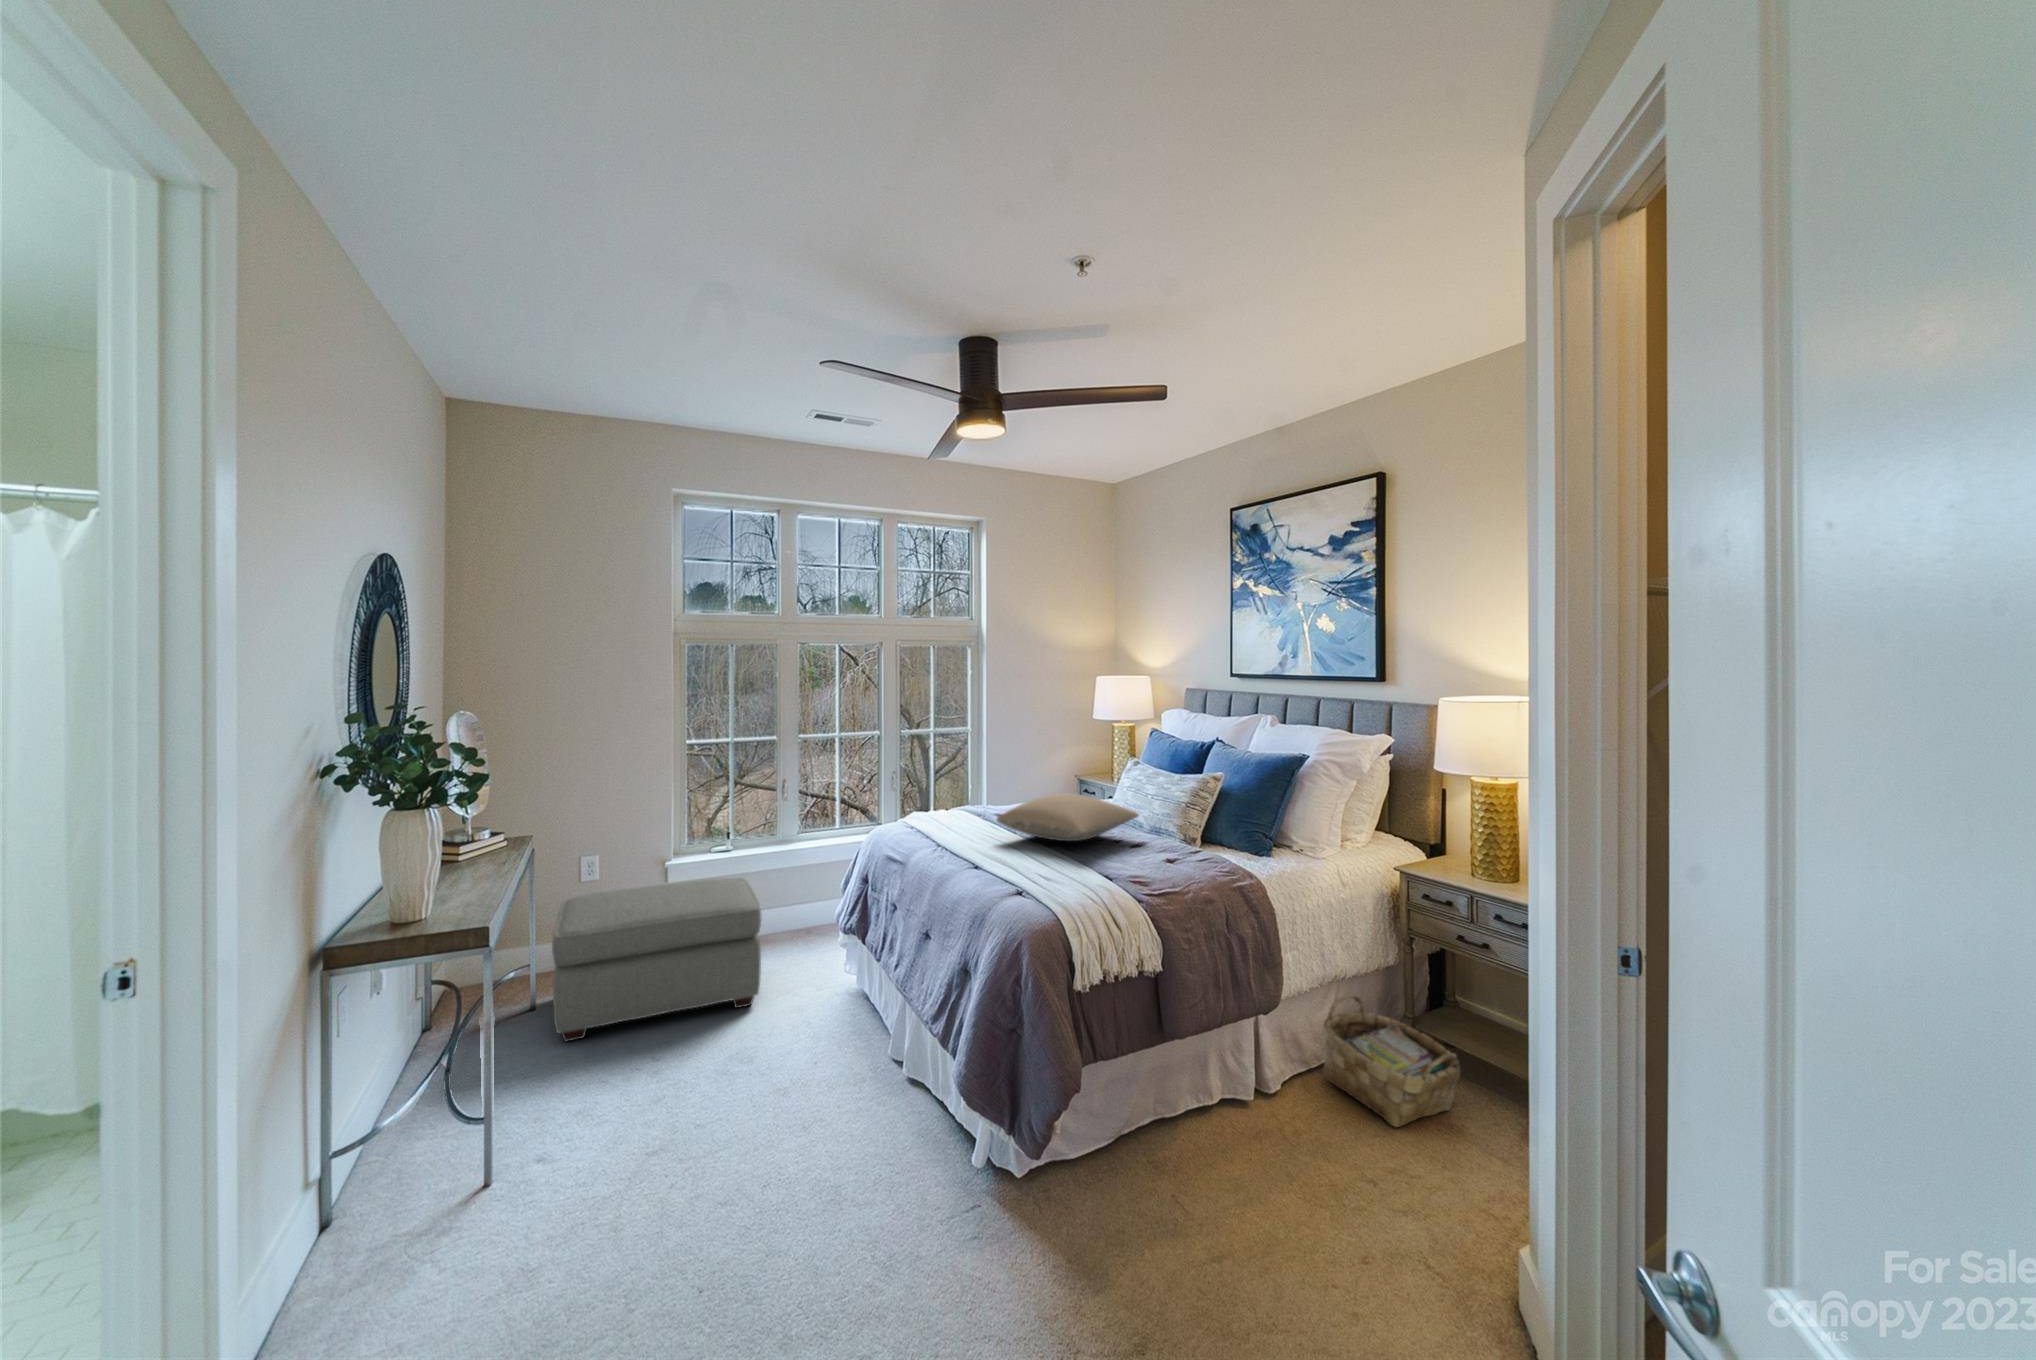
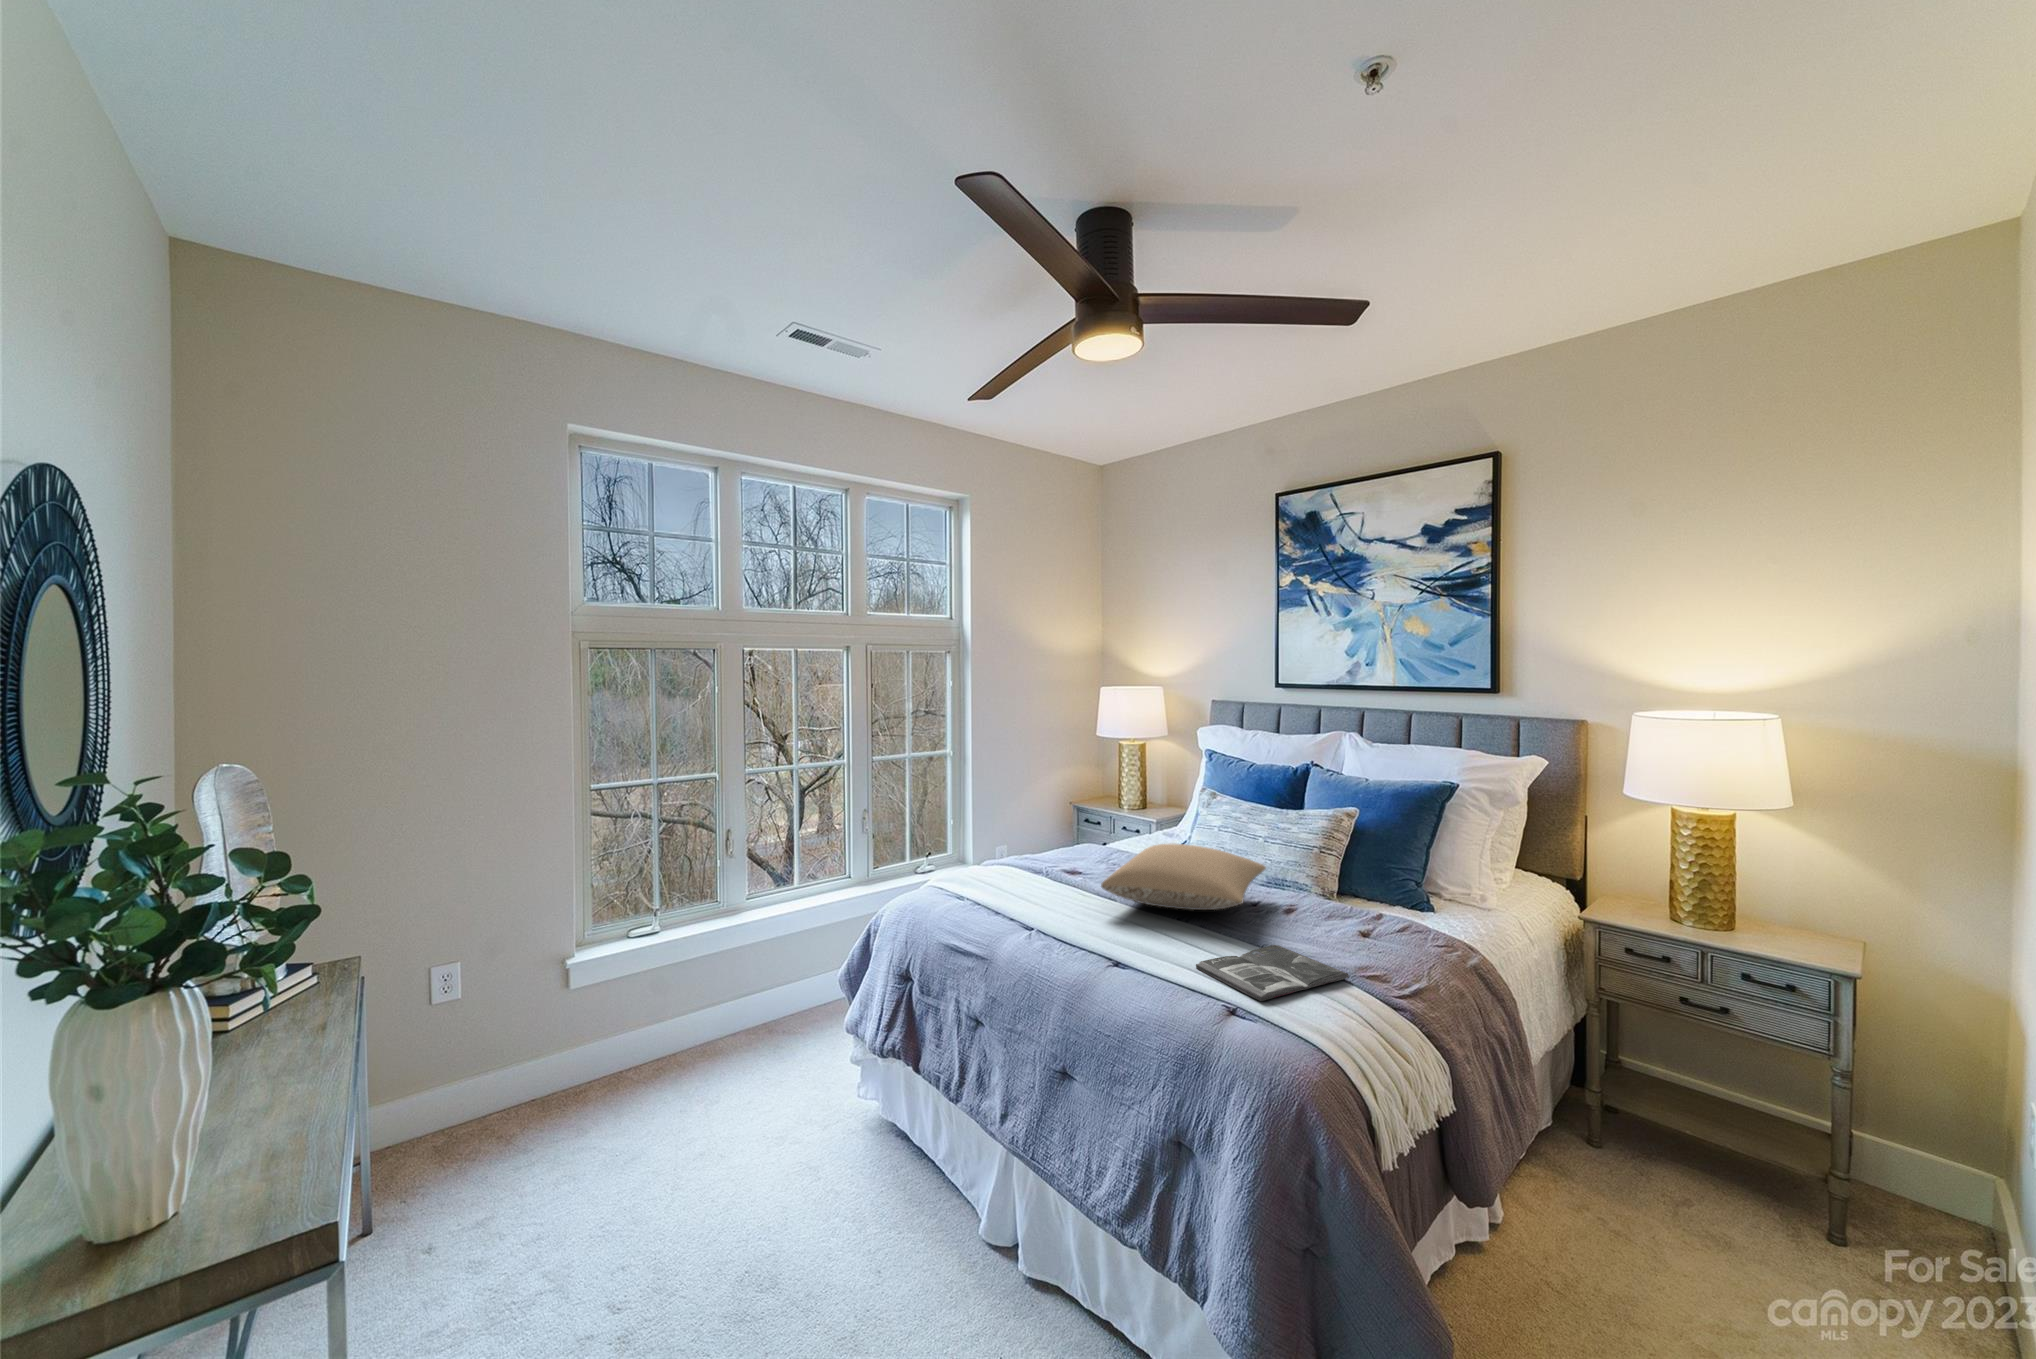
magazine: none [1023,863,1126,891] -> present [1196,945,1349,1001]
ottoman: present [552,878,762,1041] -> none [419,979,751,1288]
woven basket: present [1323,994,1460,1127] -> none [1528,1079,1719,1253]

